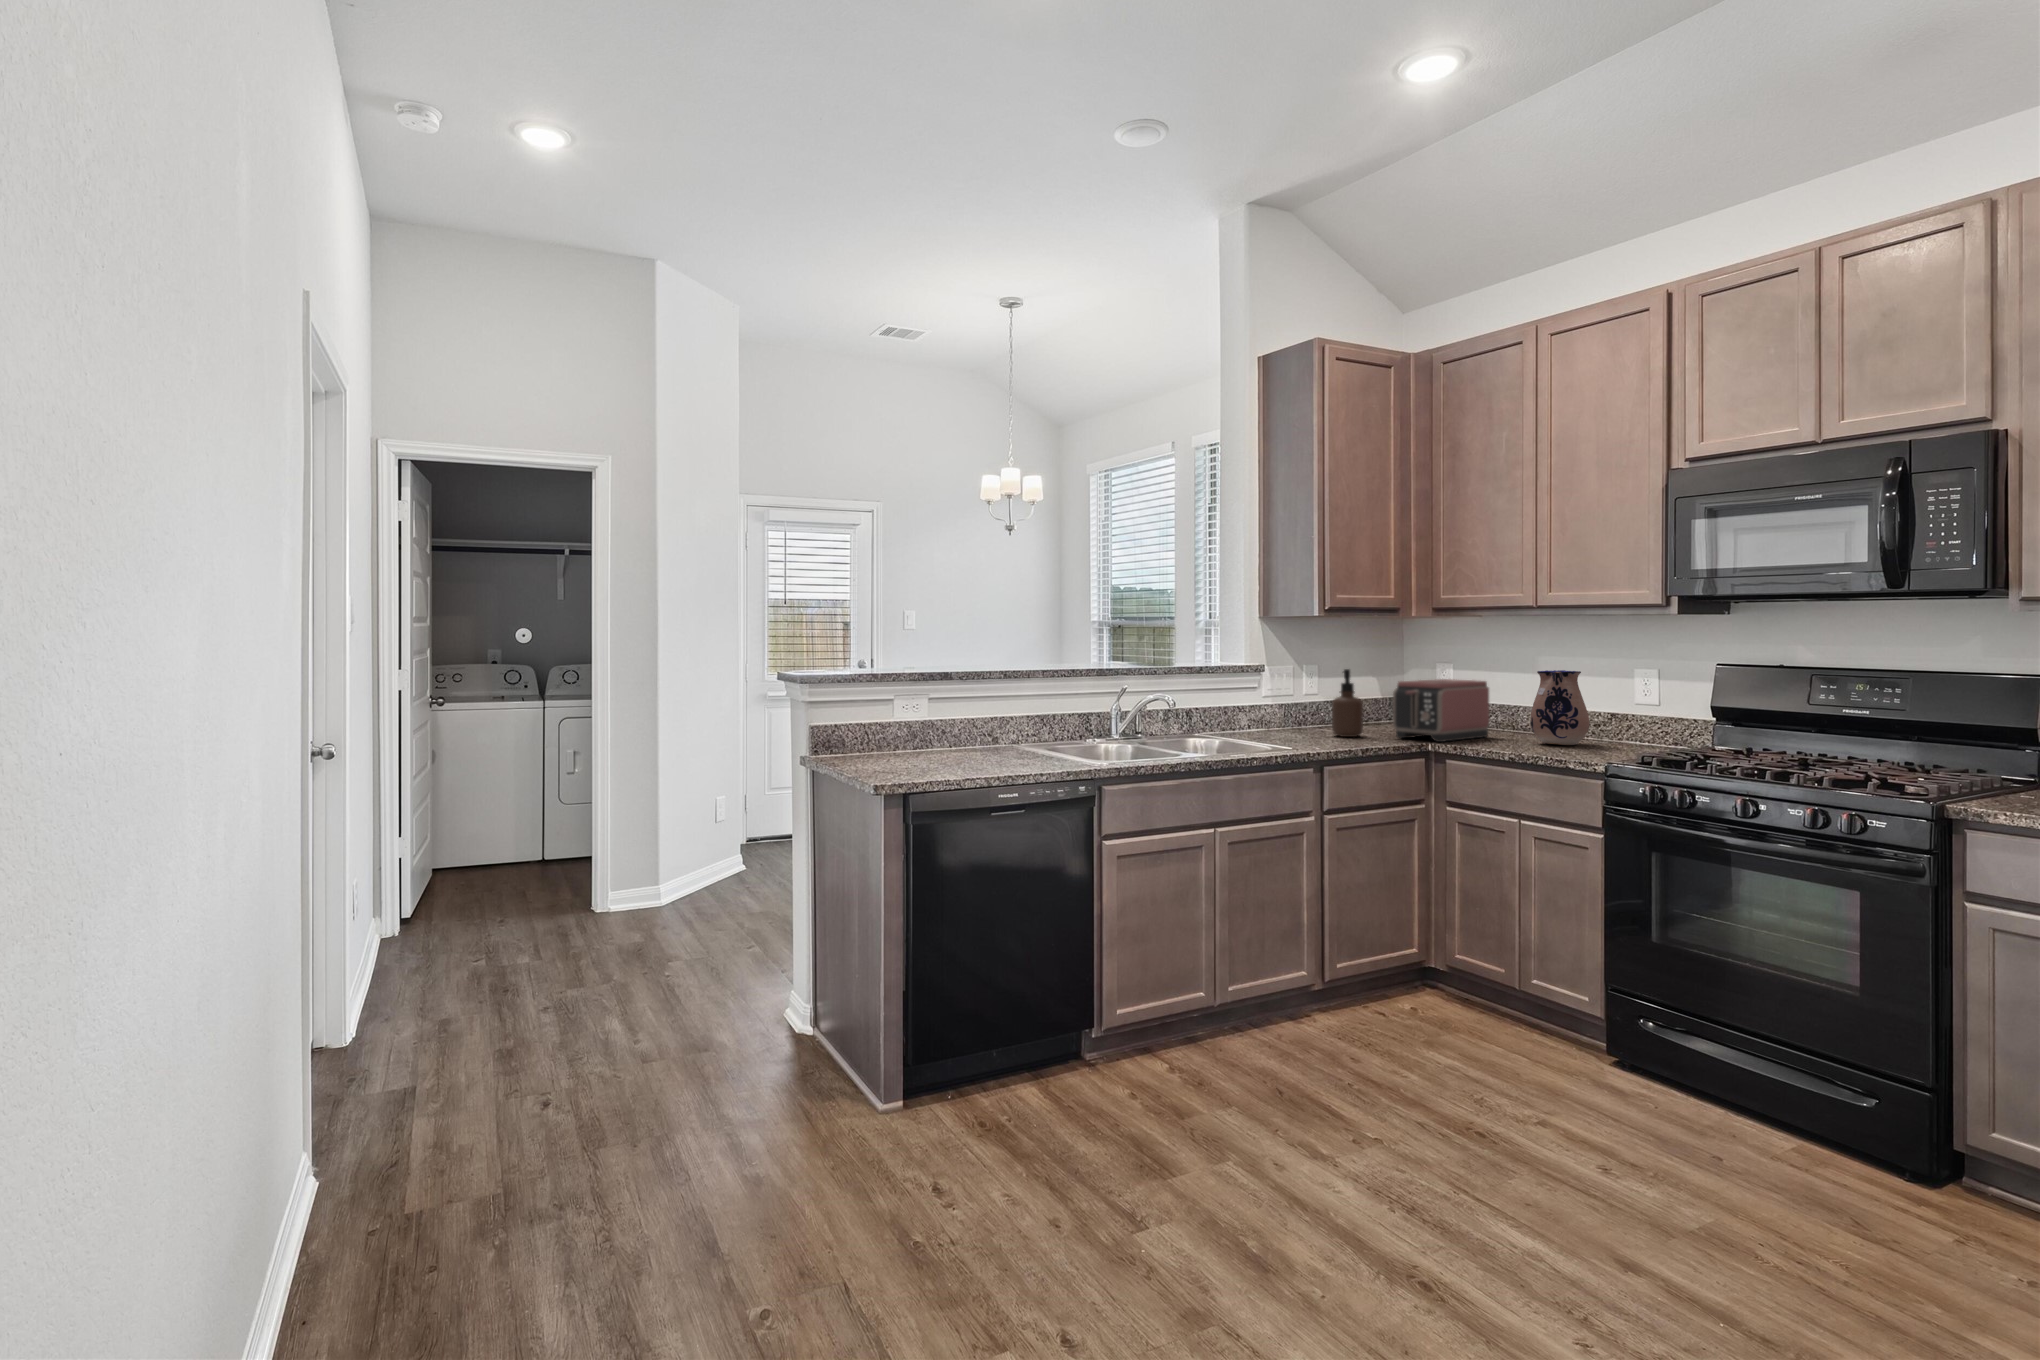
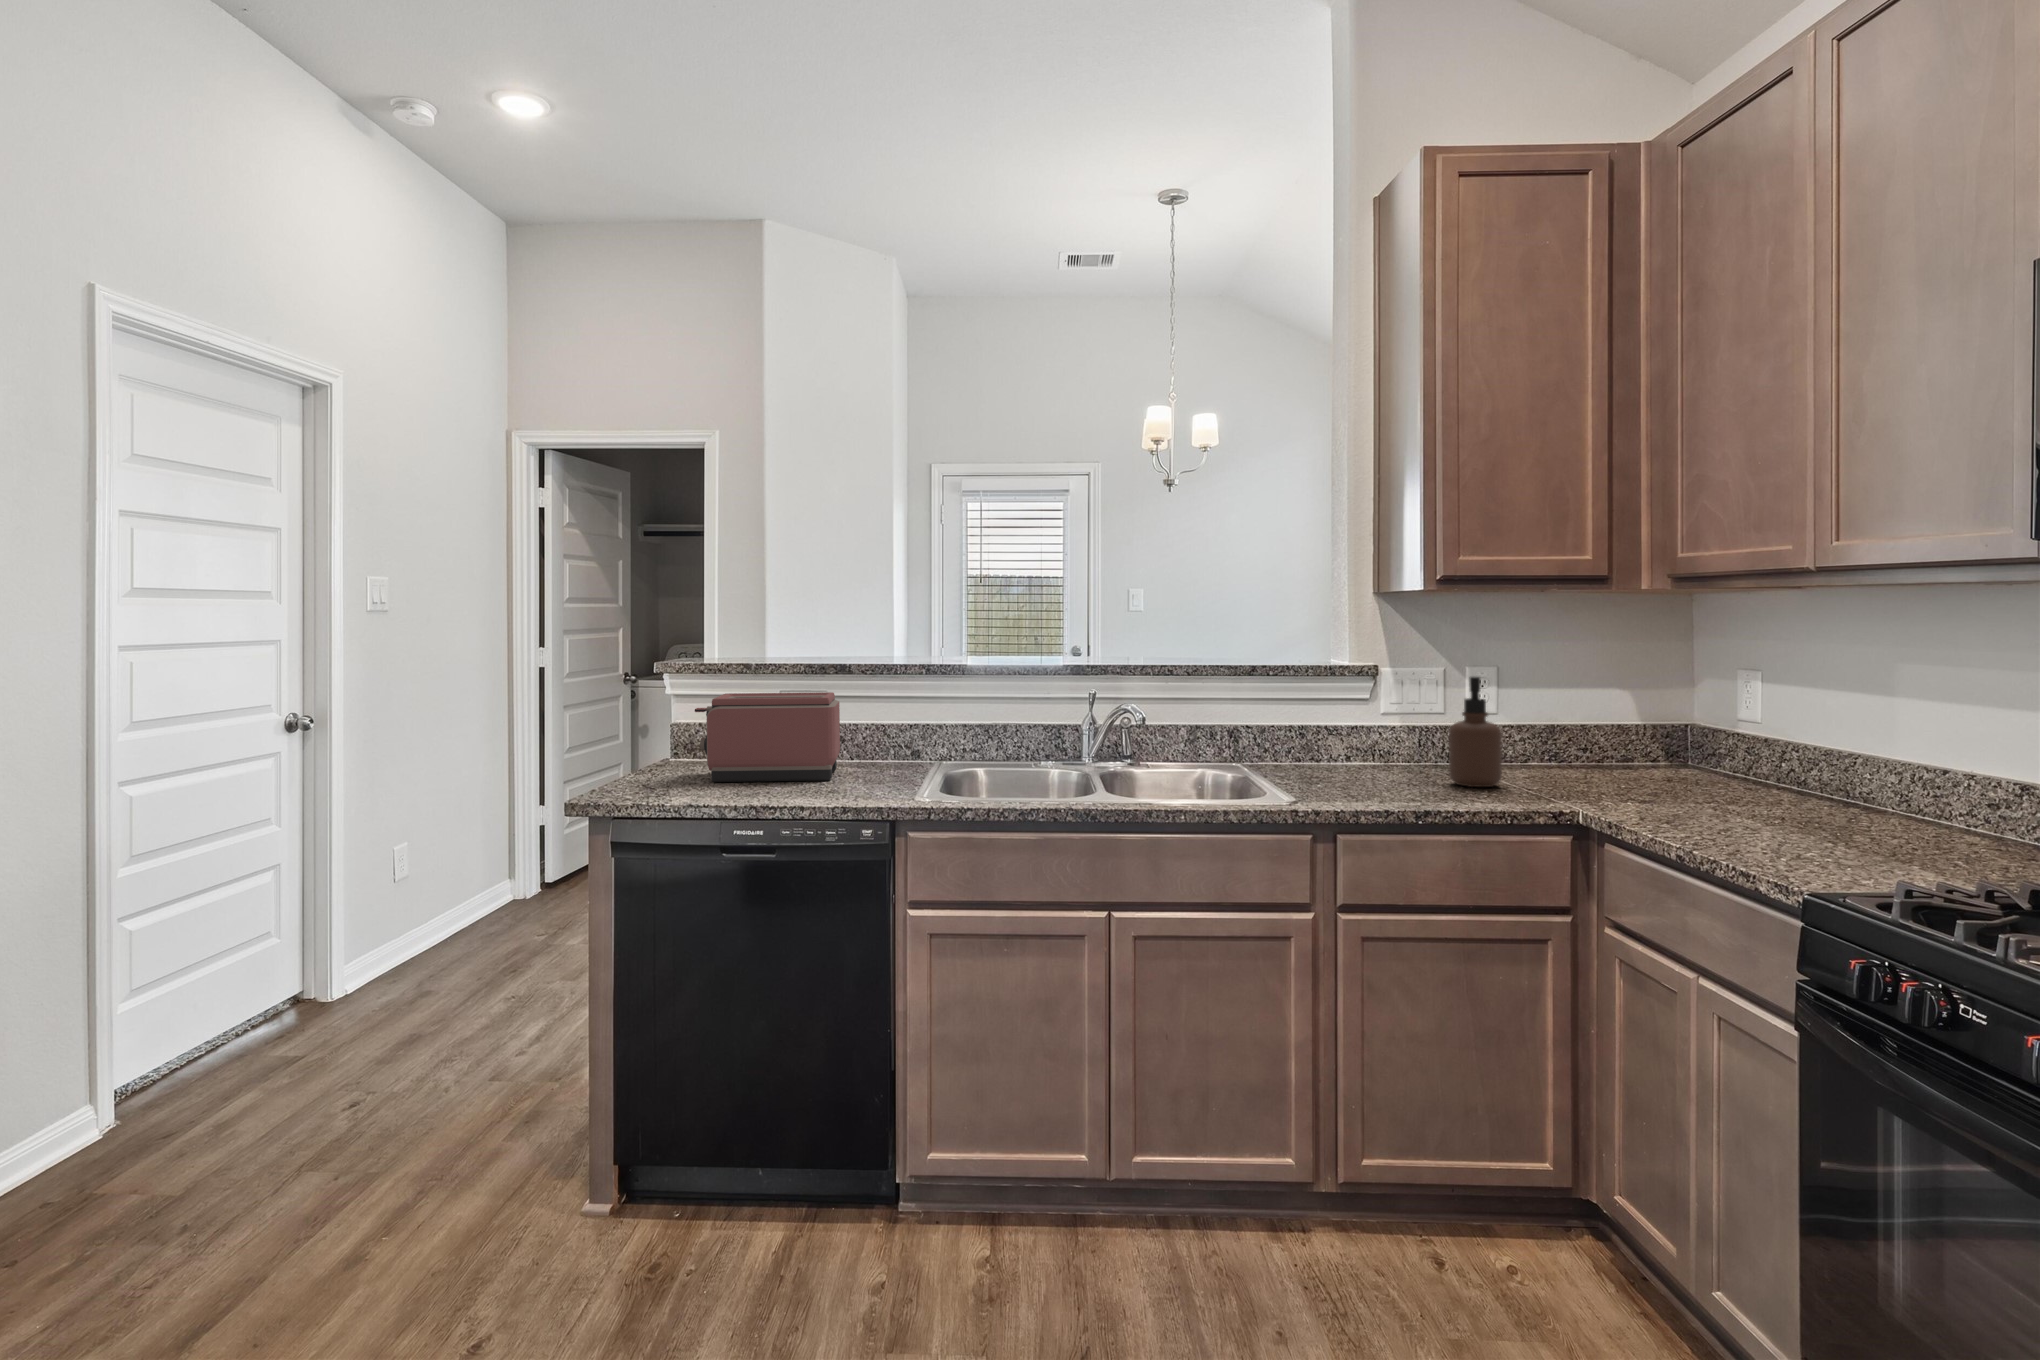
ceramic pitcher: present [1530,670,1590,745] -> none [1777,692,1910,843]
toaster: present [1393,679,1489,742] -> present [695,692,840,782]

